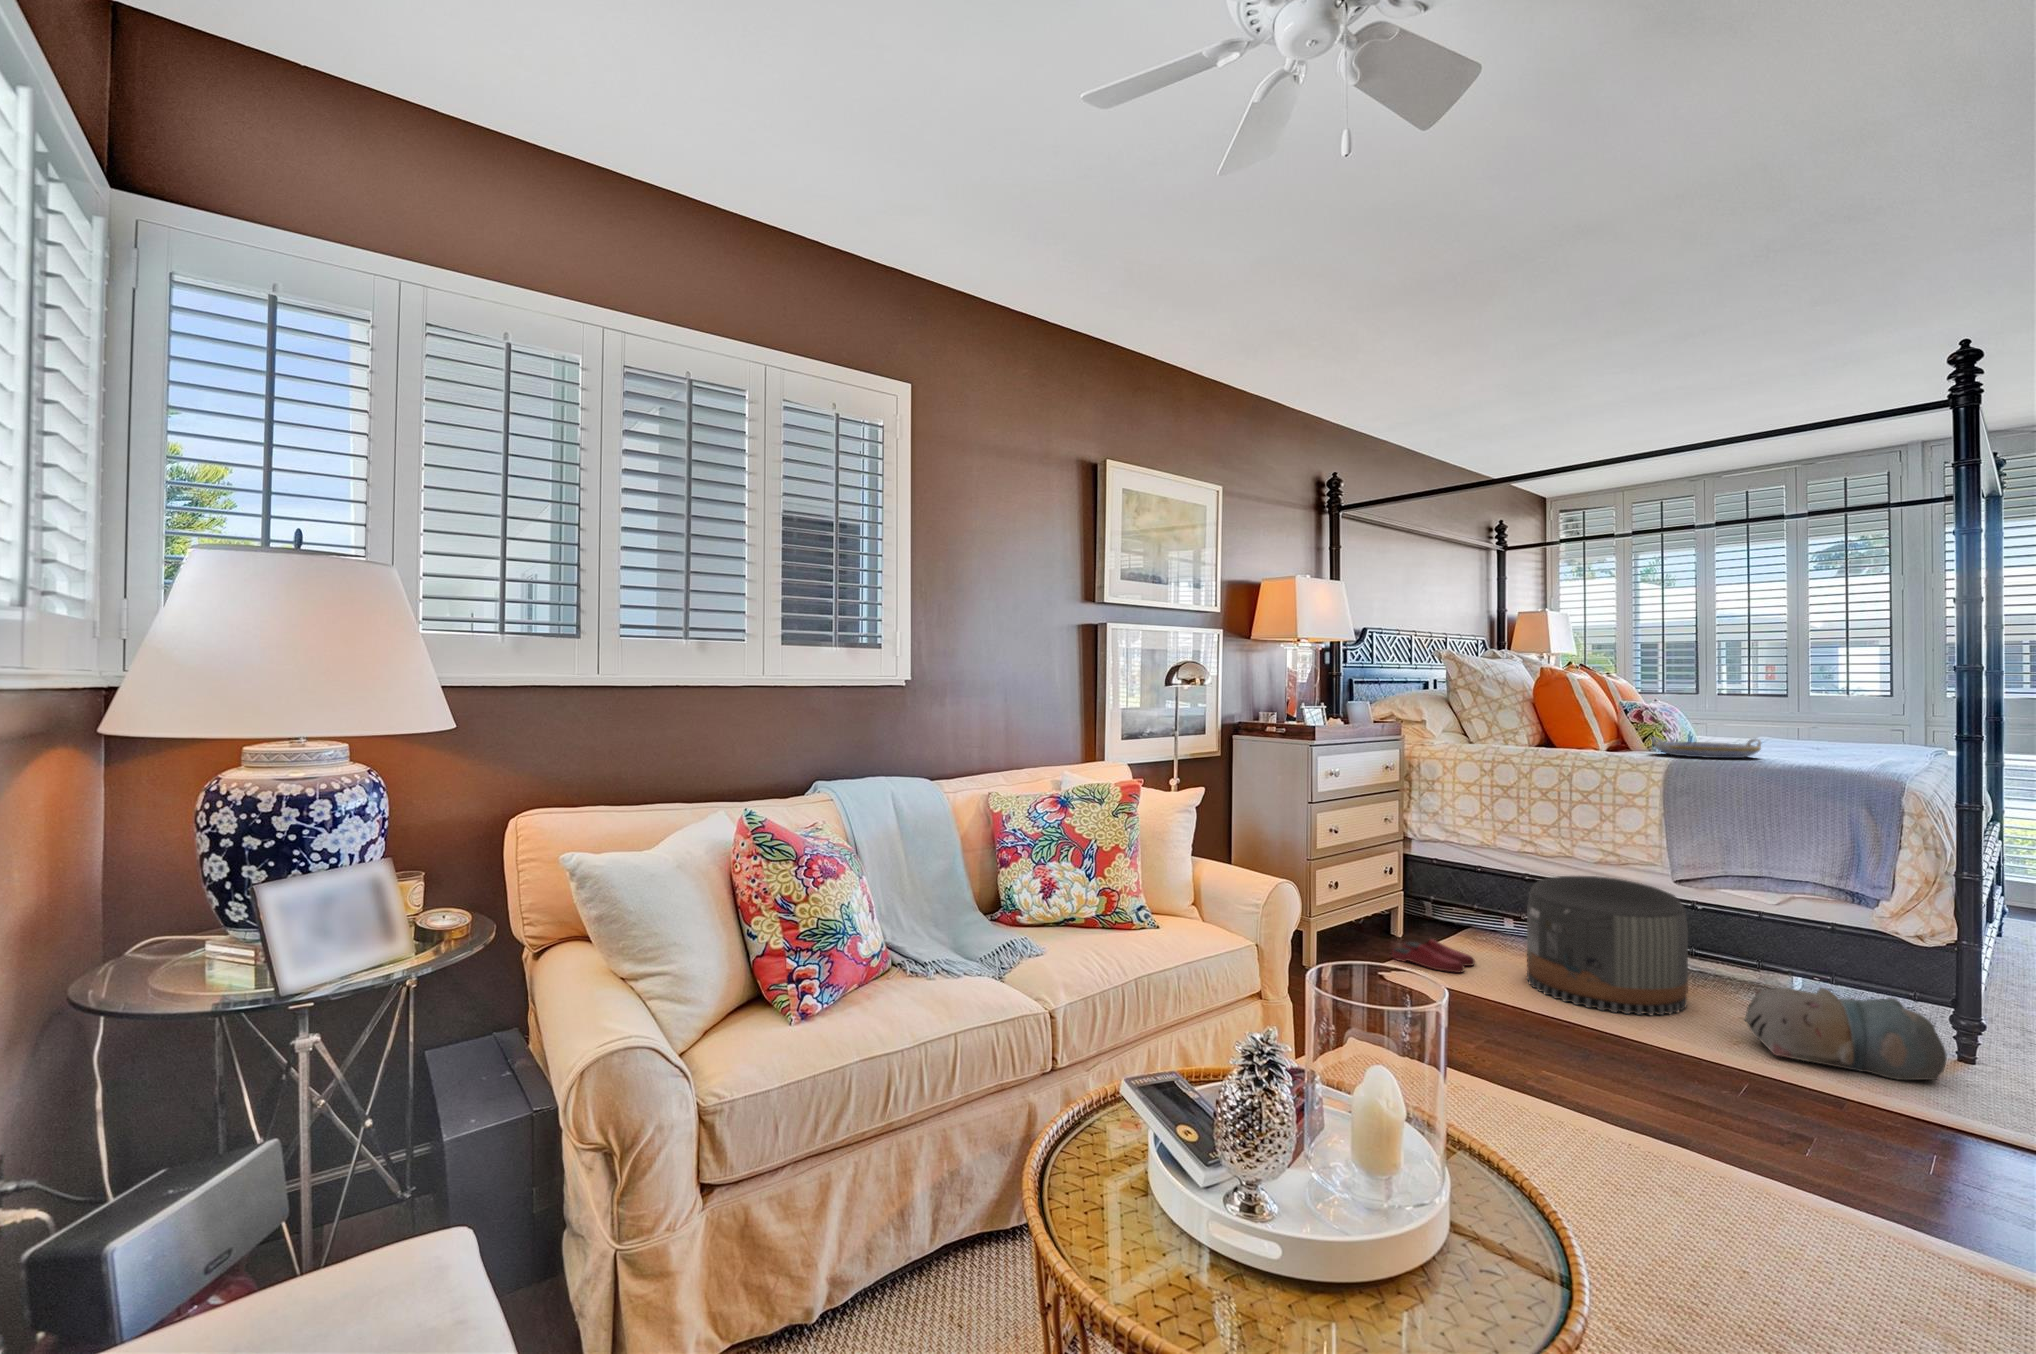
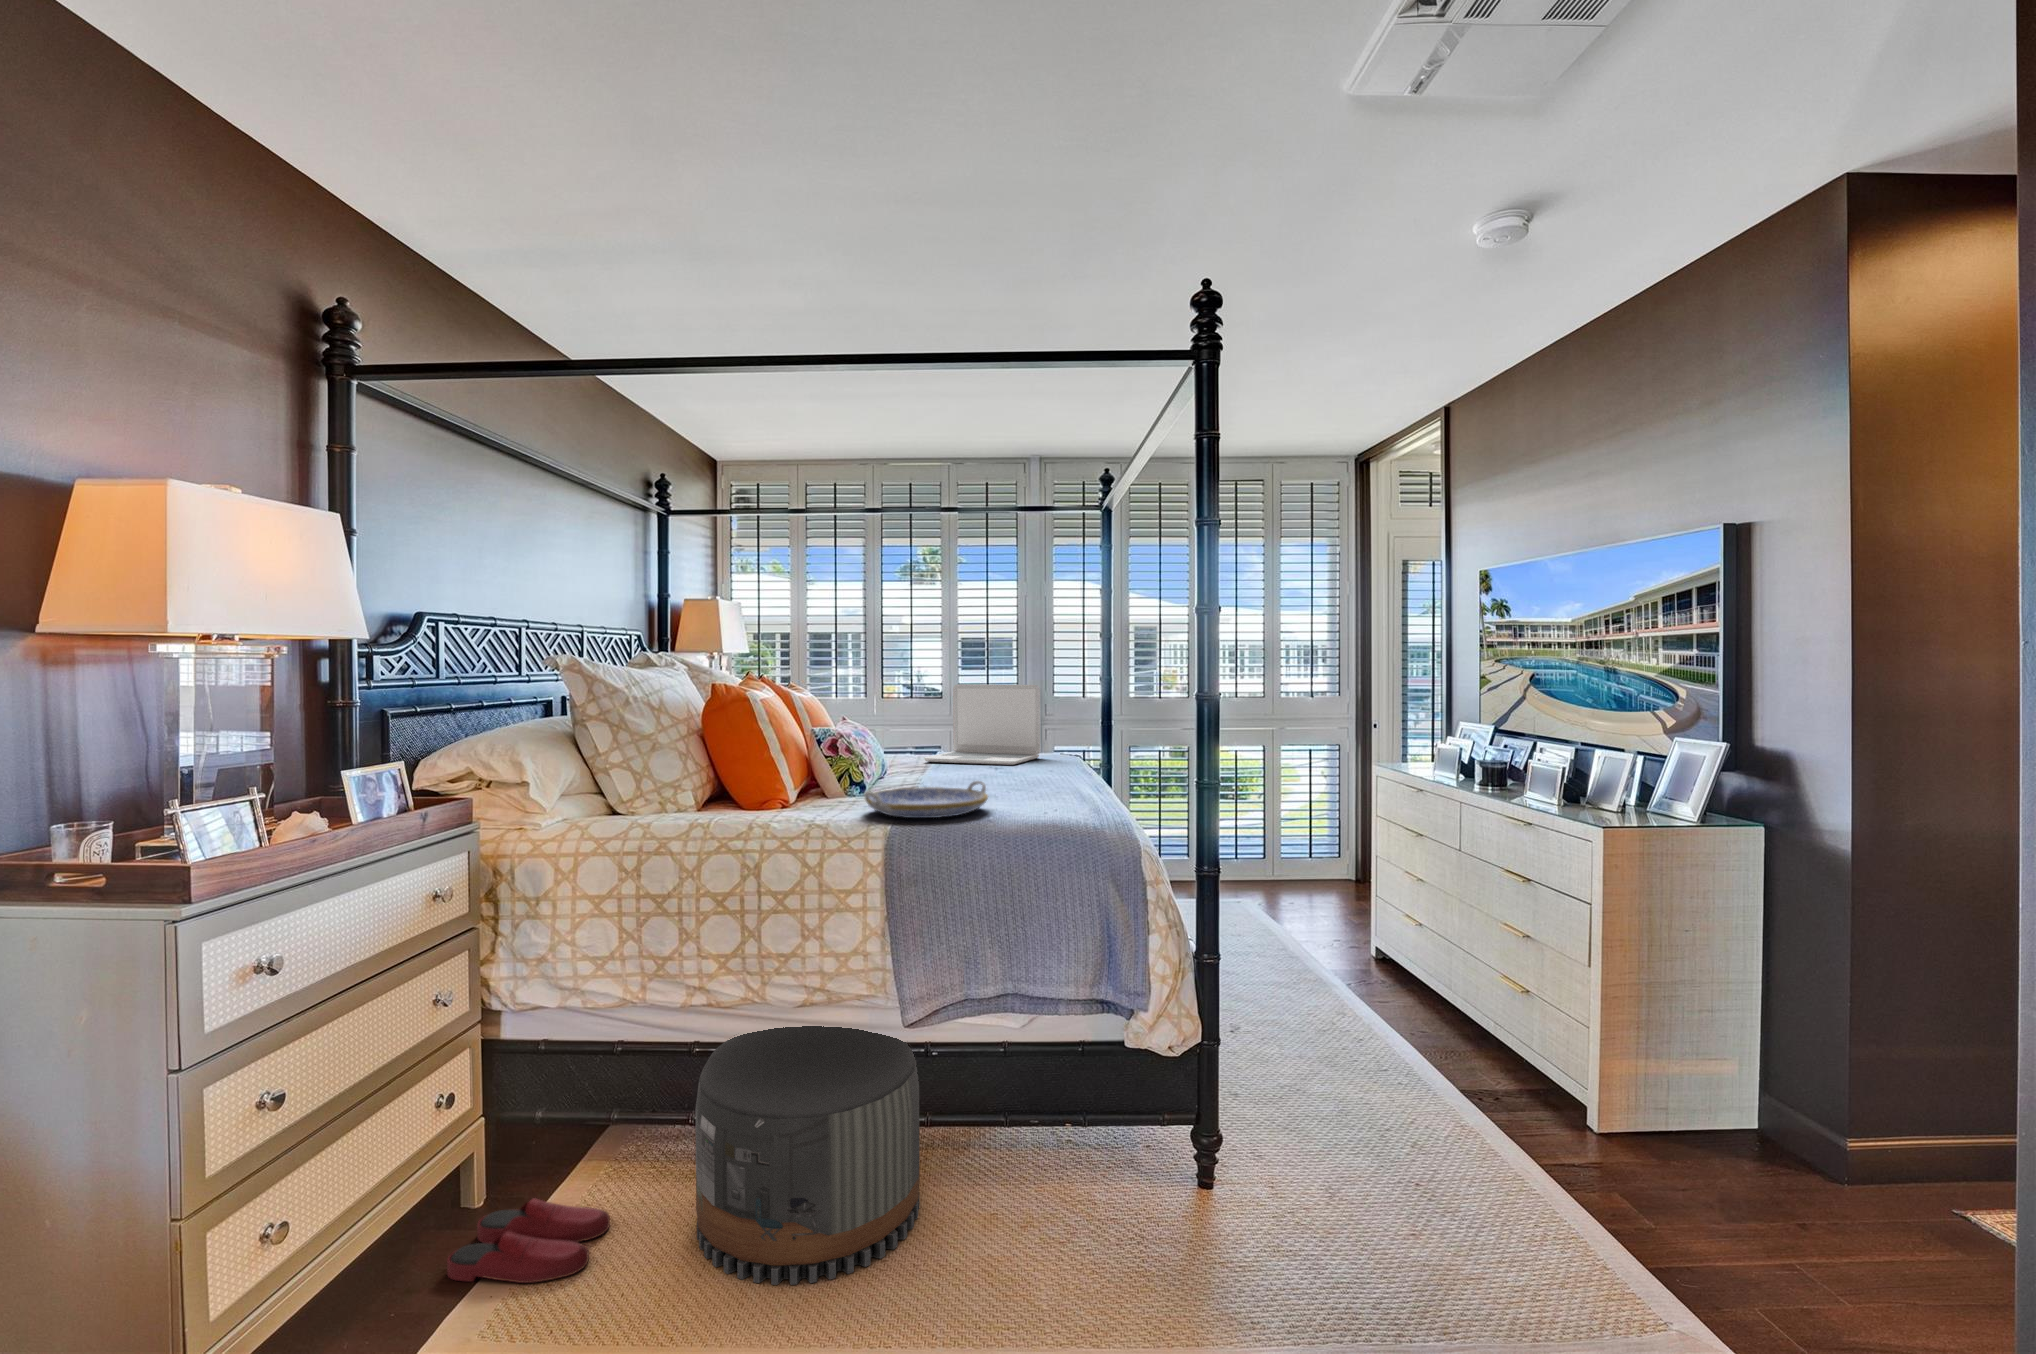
laptop: none [1736,678,1874,747] -> present [924,684,1040,765]
plush toy: present [1745,988,1947,1080] -> none [1004,1133,1218,1297]

